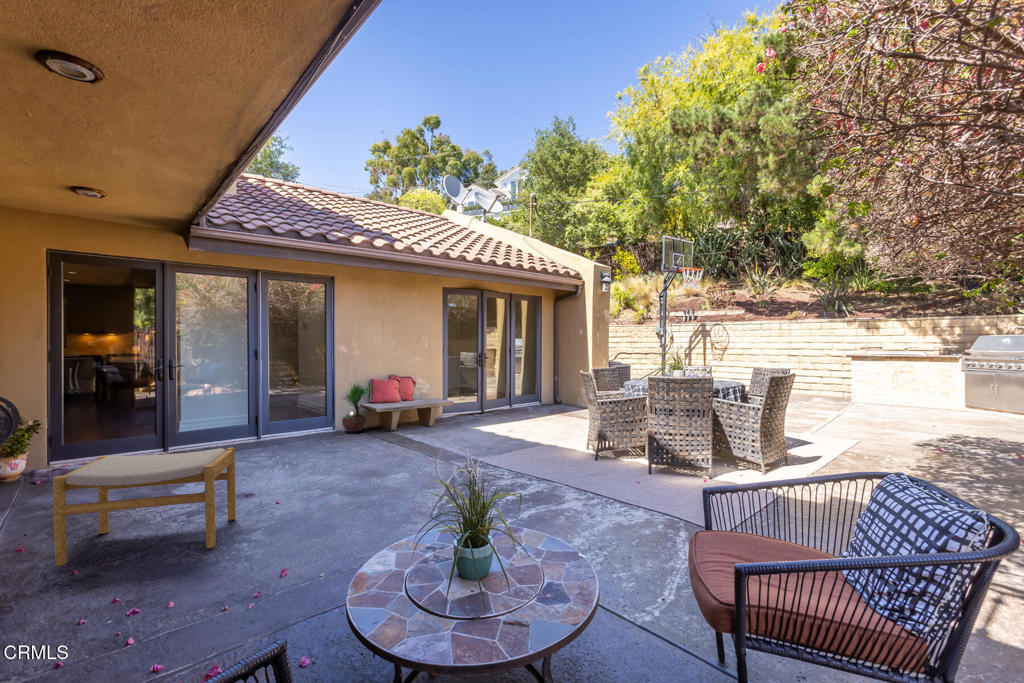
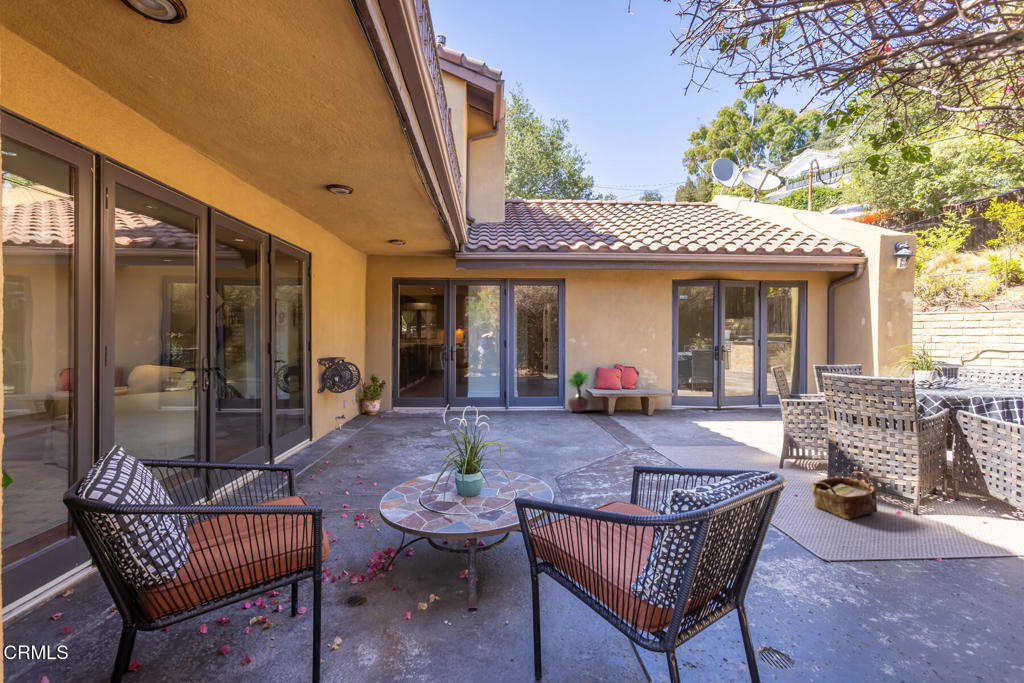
footstool: present [53,447,236,566] -> none [340,400,435,466]
woven basket: none [650,452,688,491] -> present [811,471,877,520]

